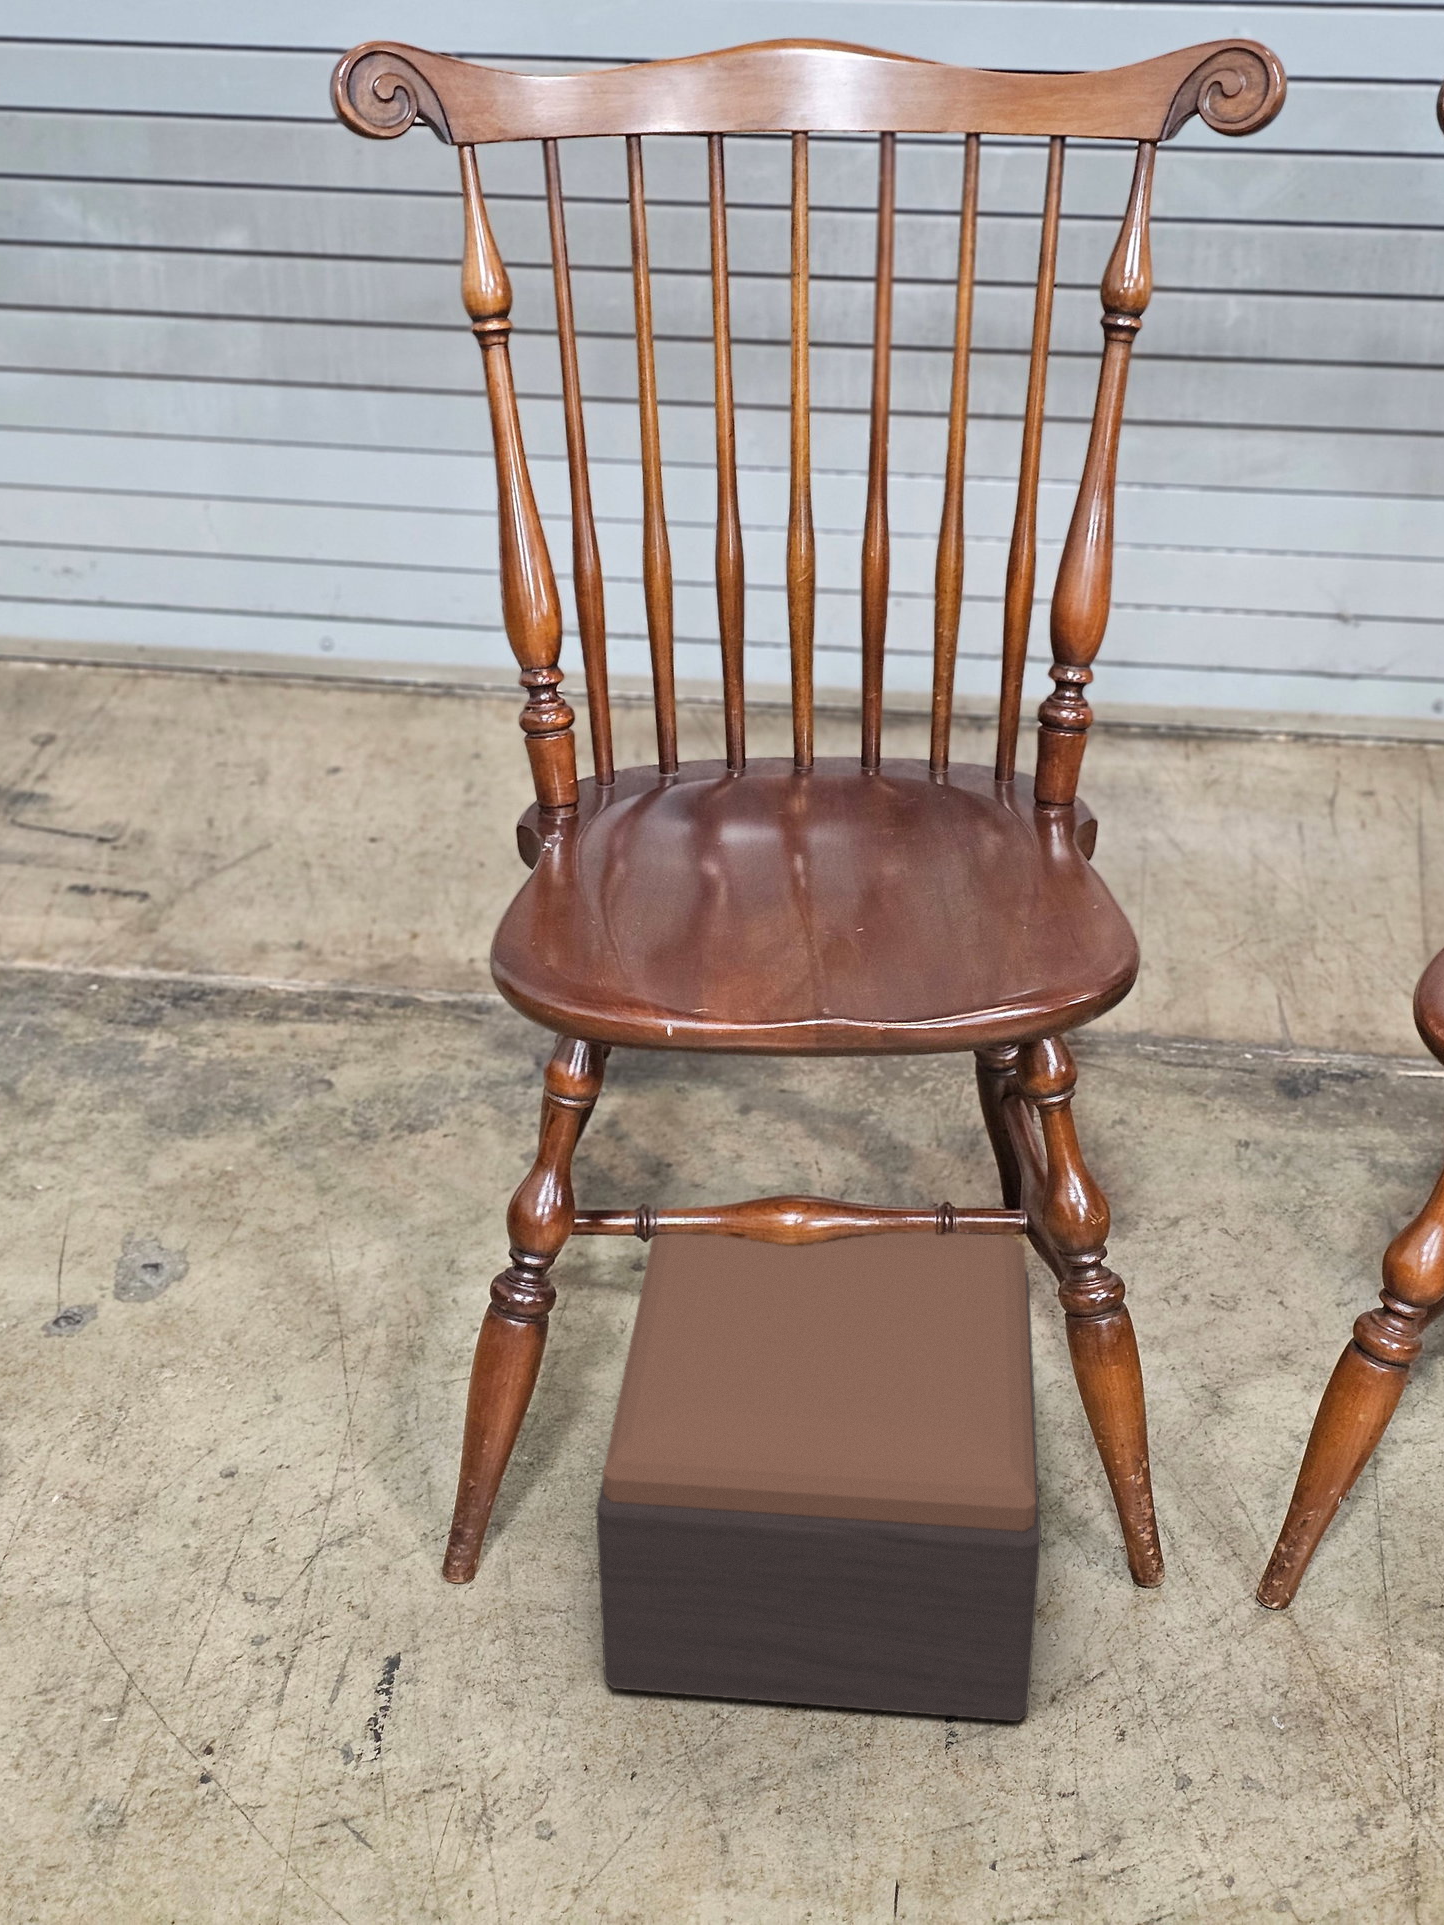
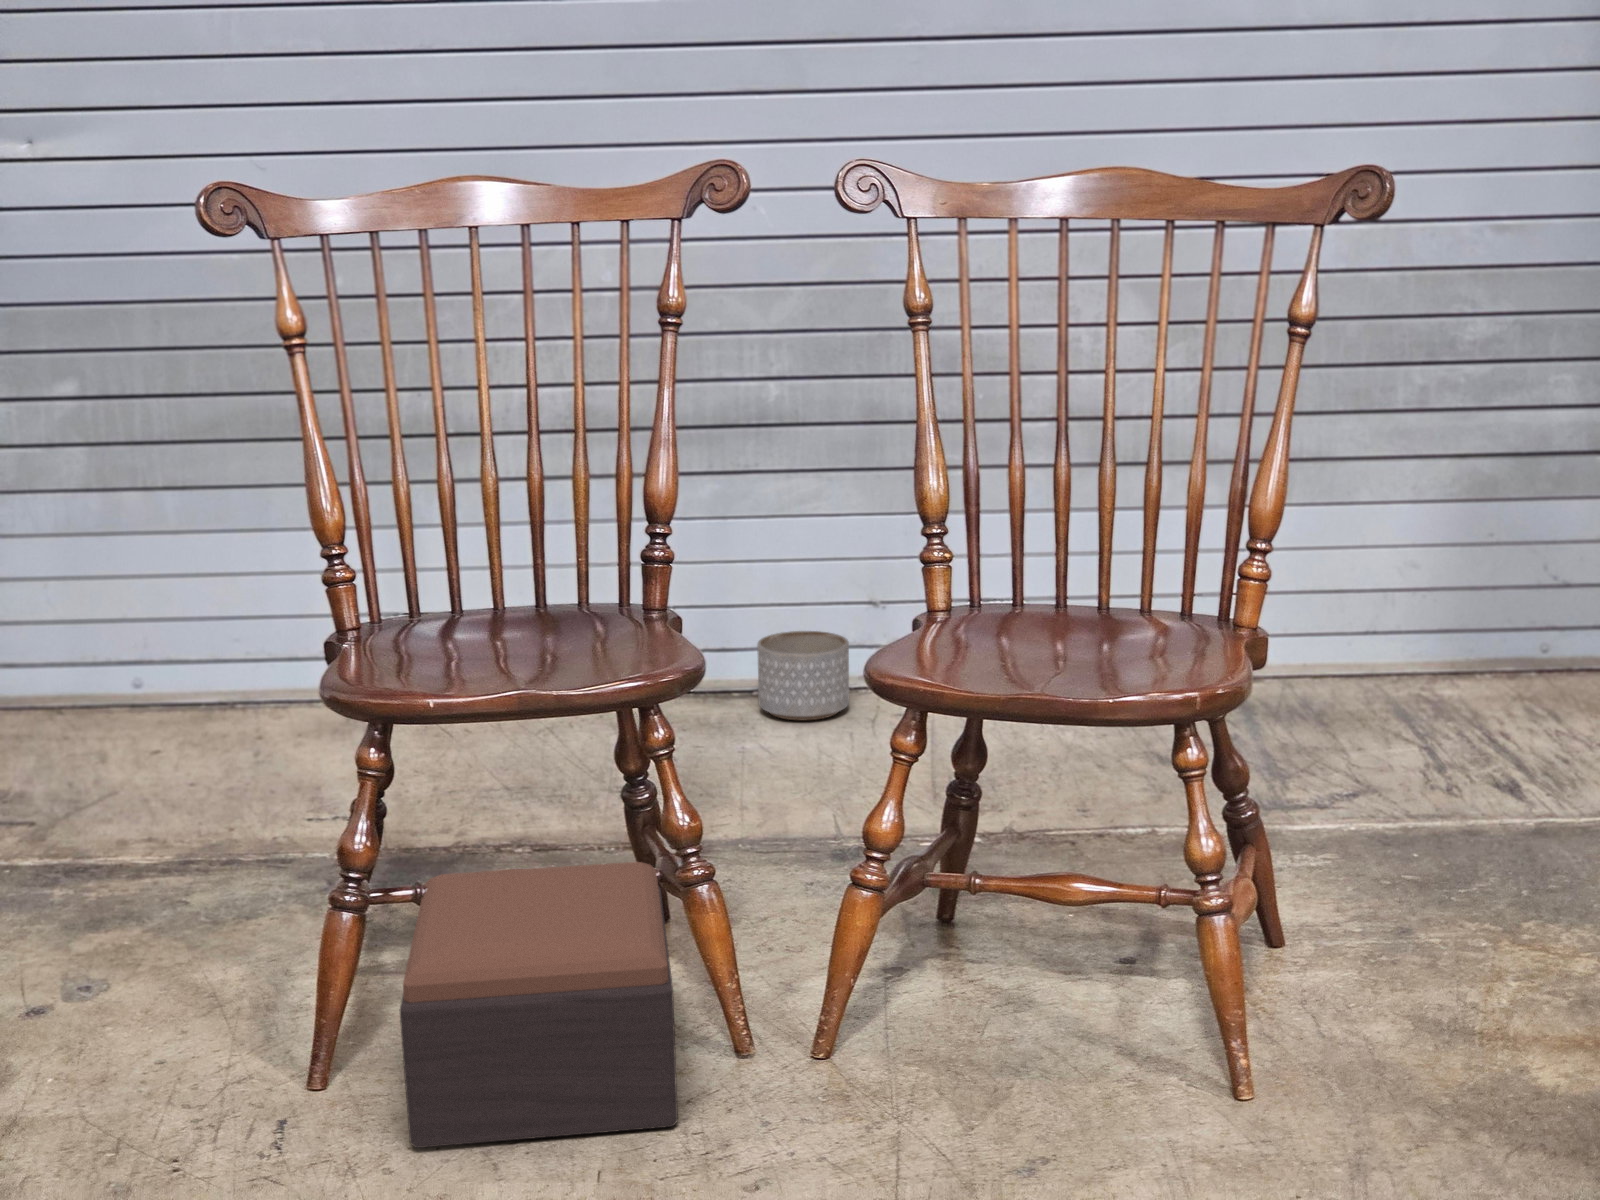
planter: none [1191,669,1349,820] -> present [757,631,849,720]

